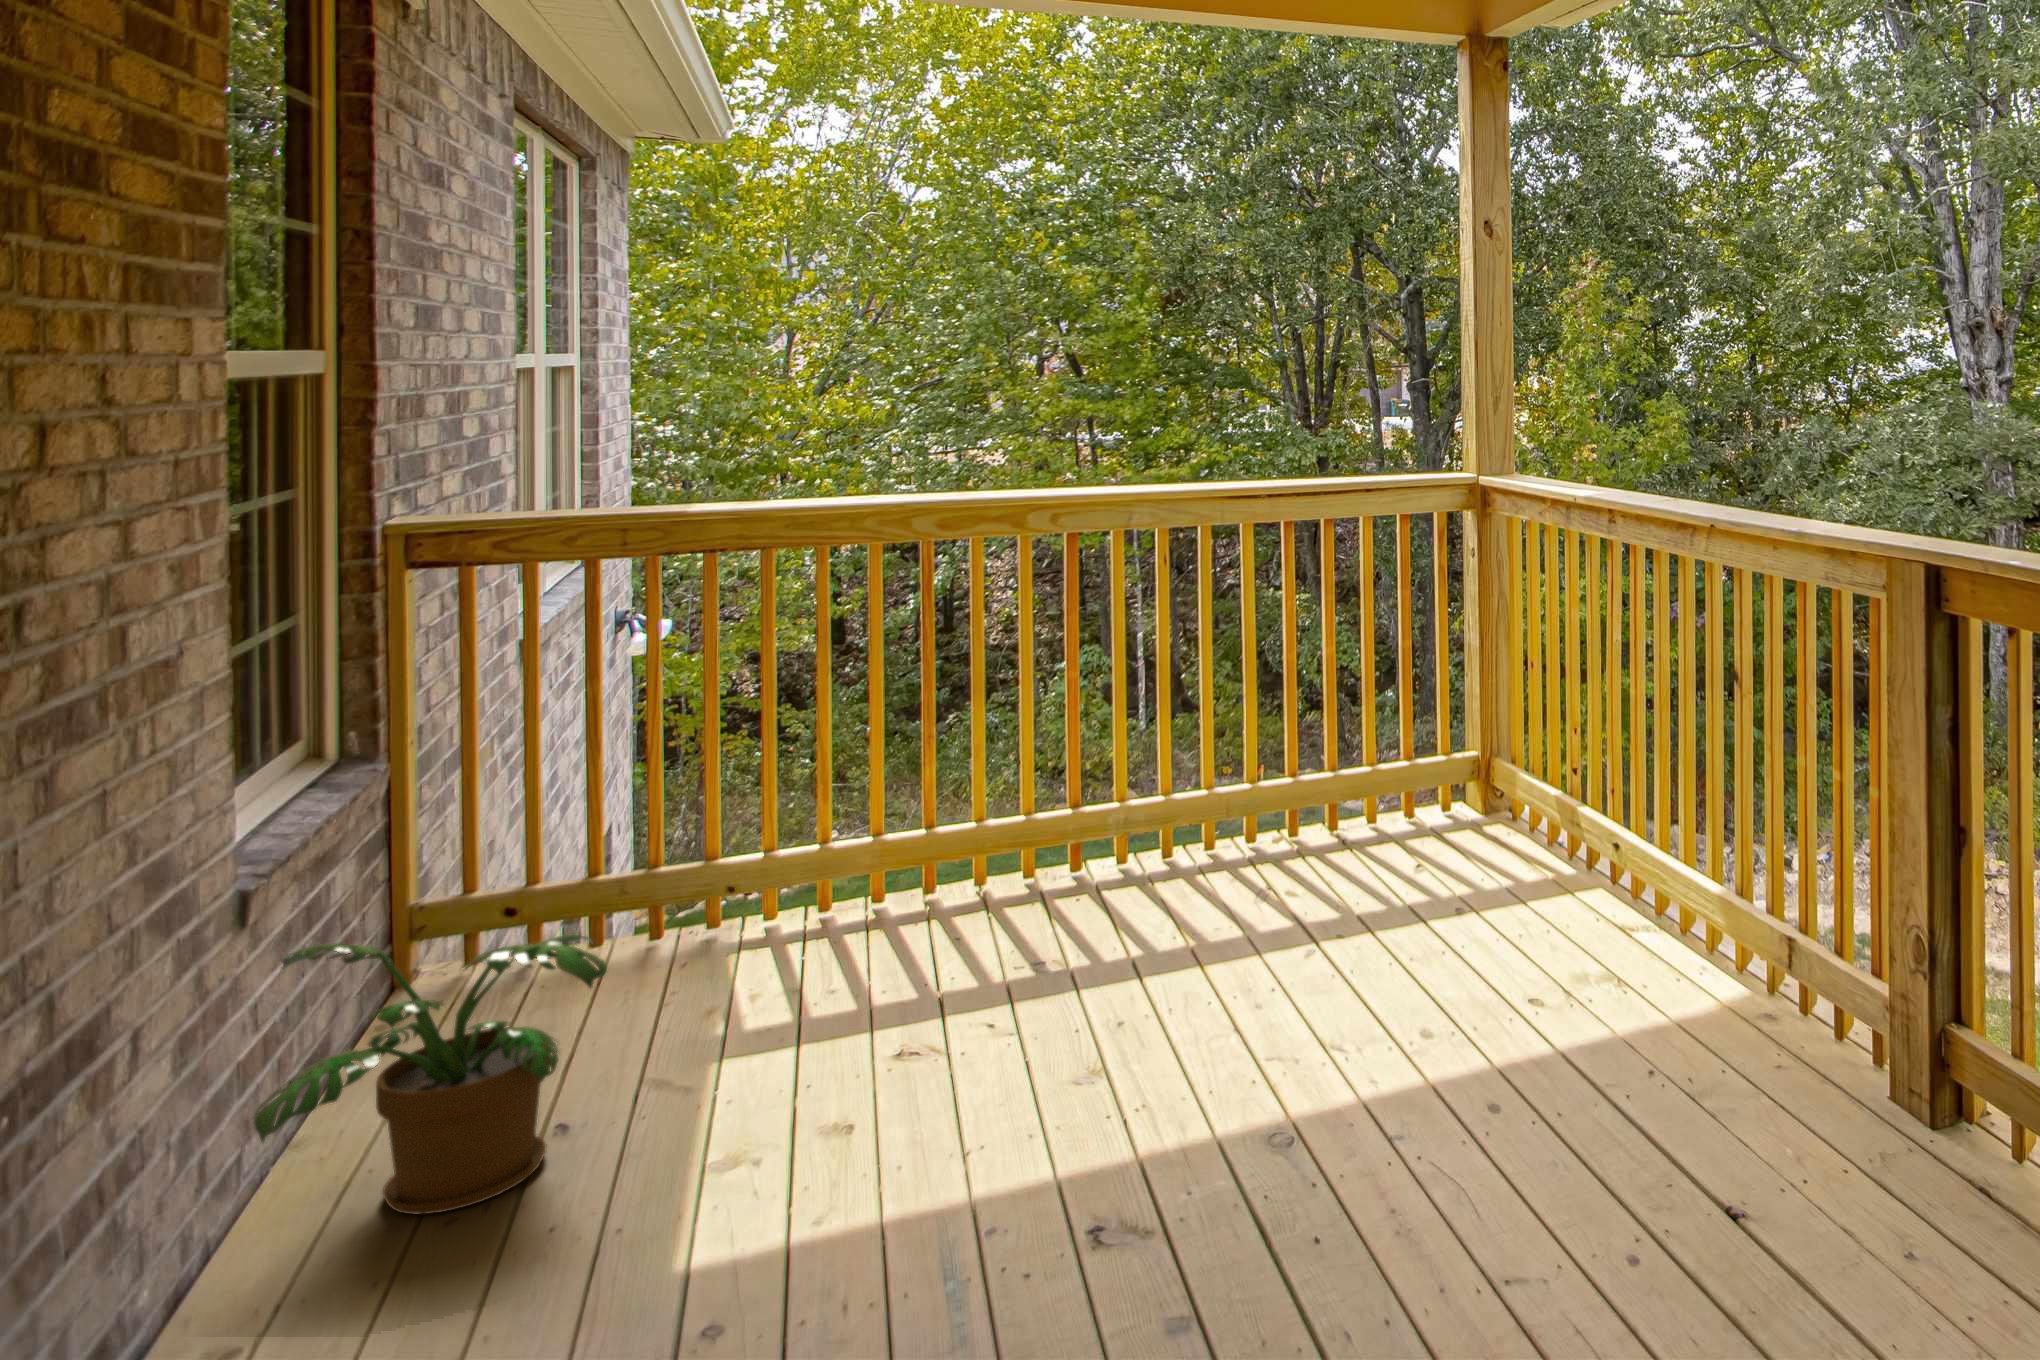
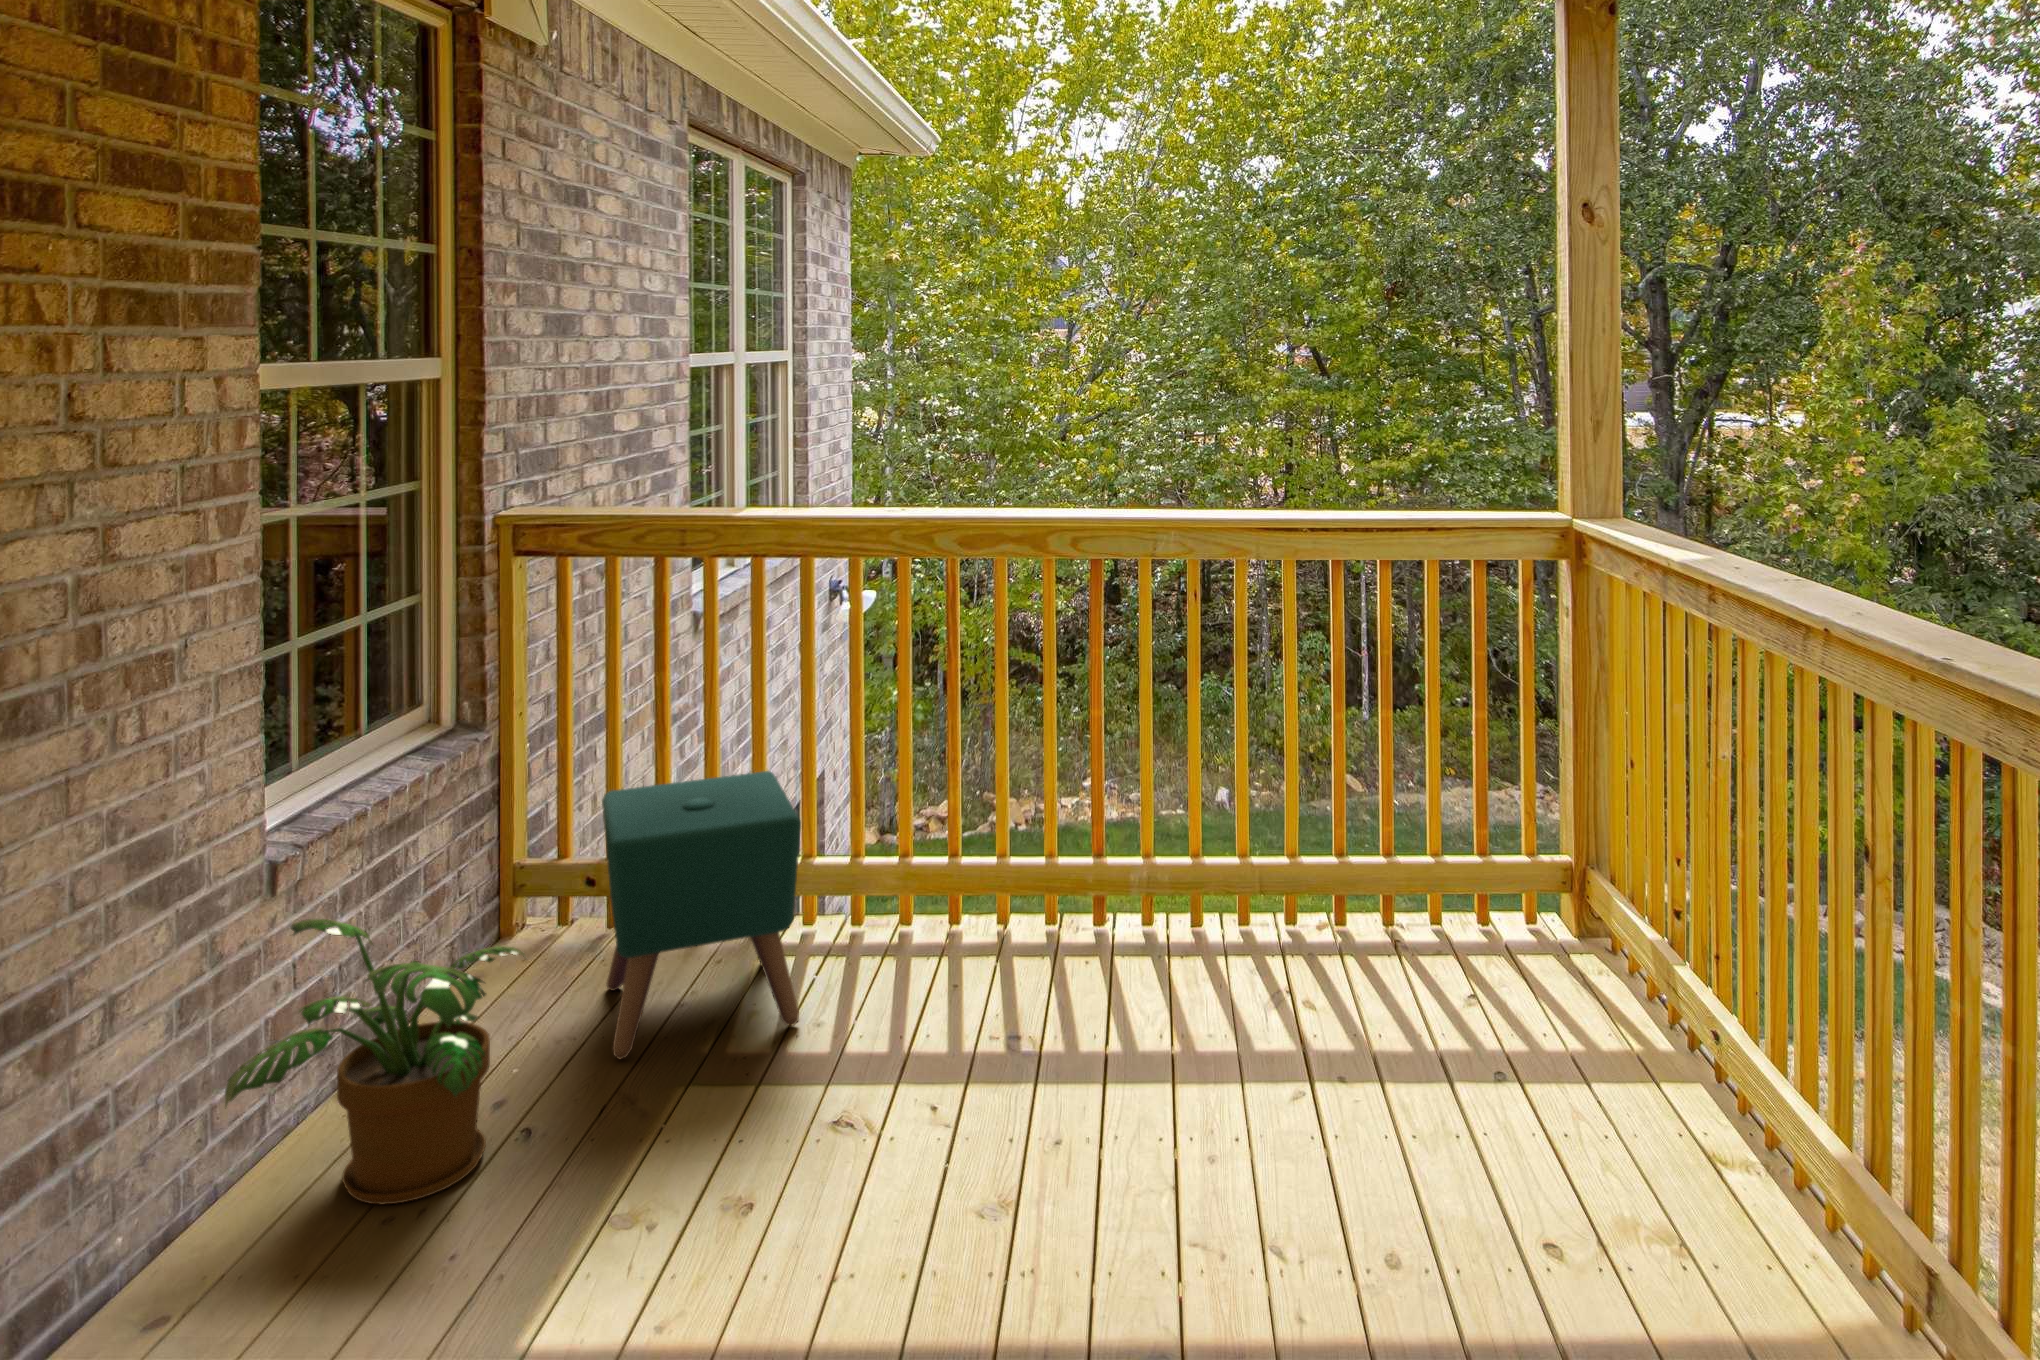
ottoman: none [568,763,825,1055] -> present [602,771,801,1059]

